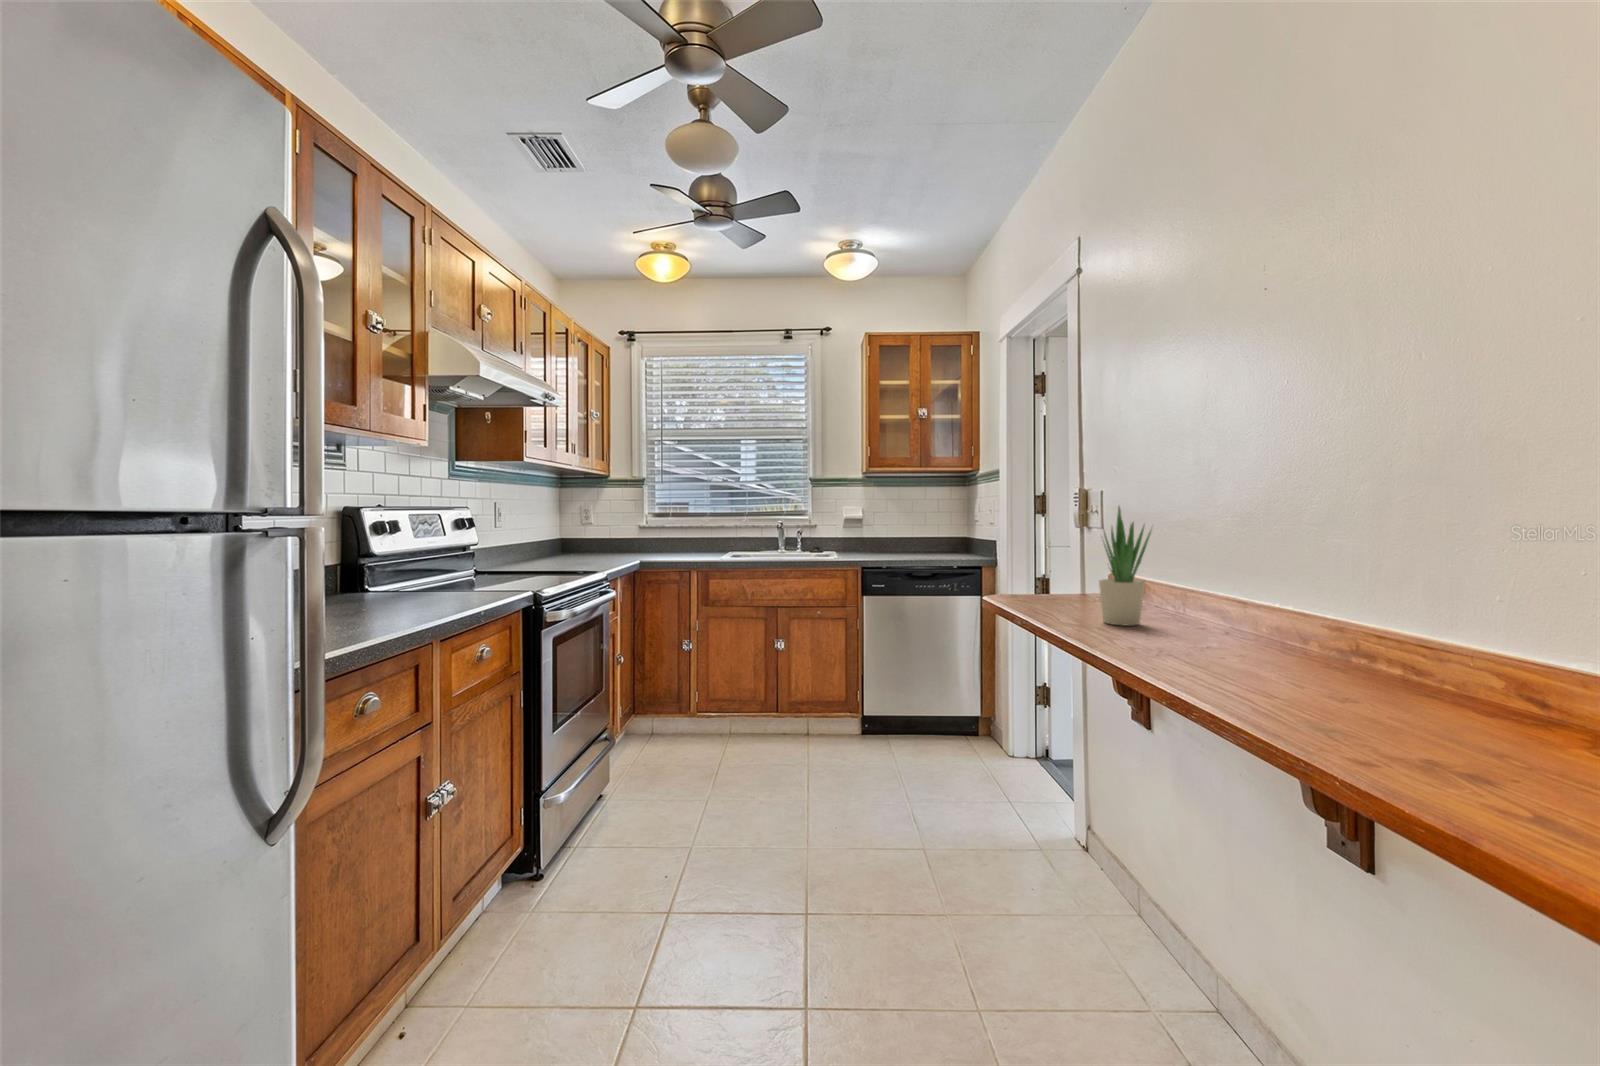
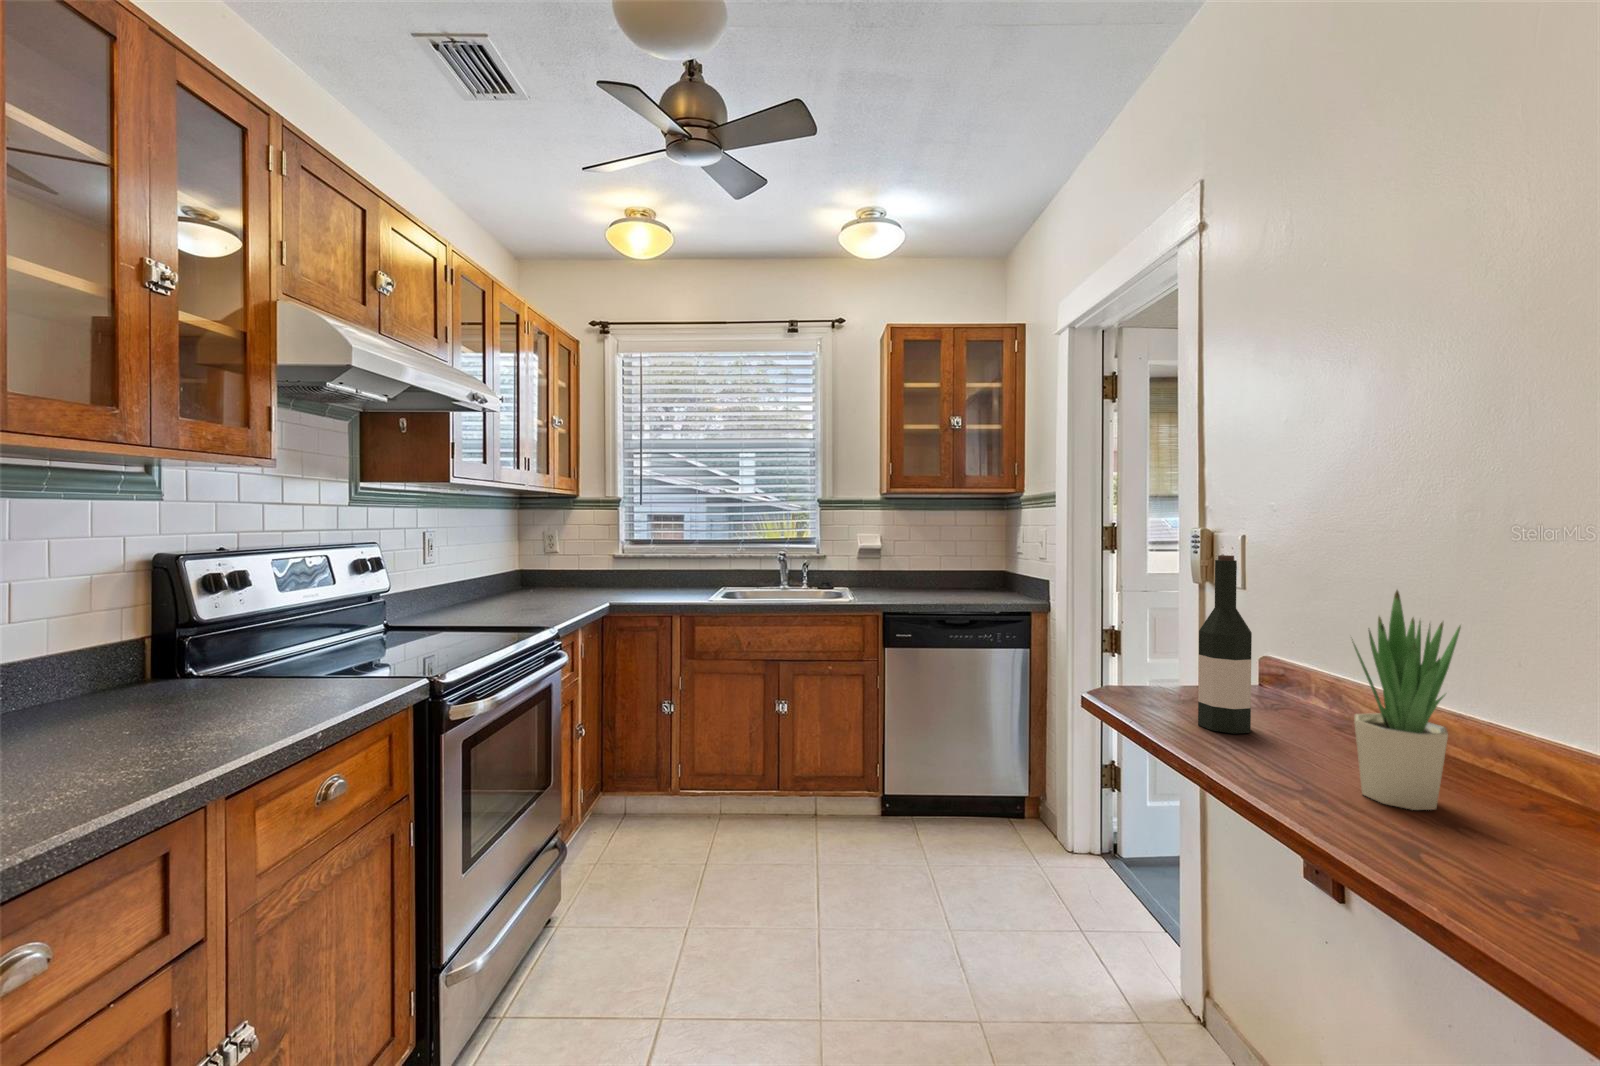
wine bottle: none [1040,496,1072,606] -> present [1198,555,1252,734]

